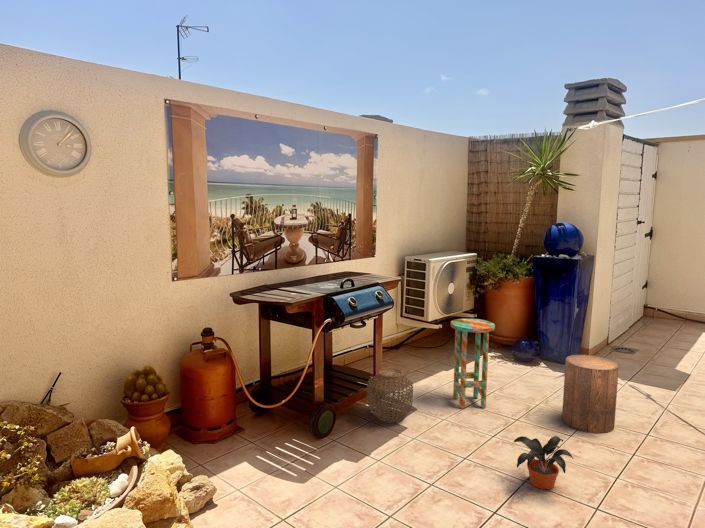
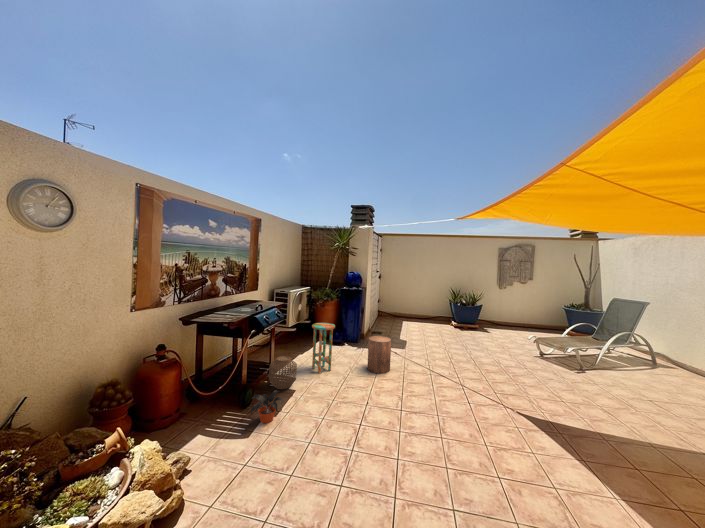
potted plant: present [514,436,573,489] -> present [251,390,283,423]

